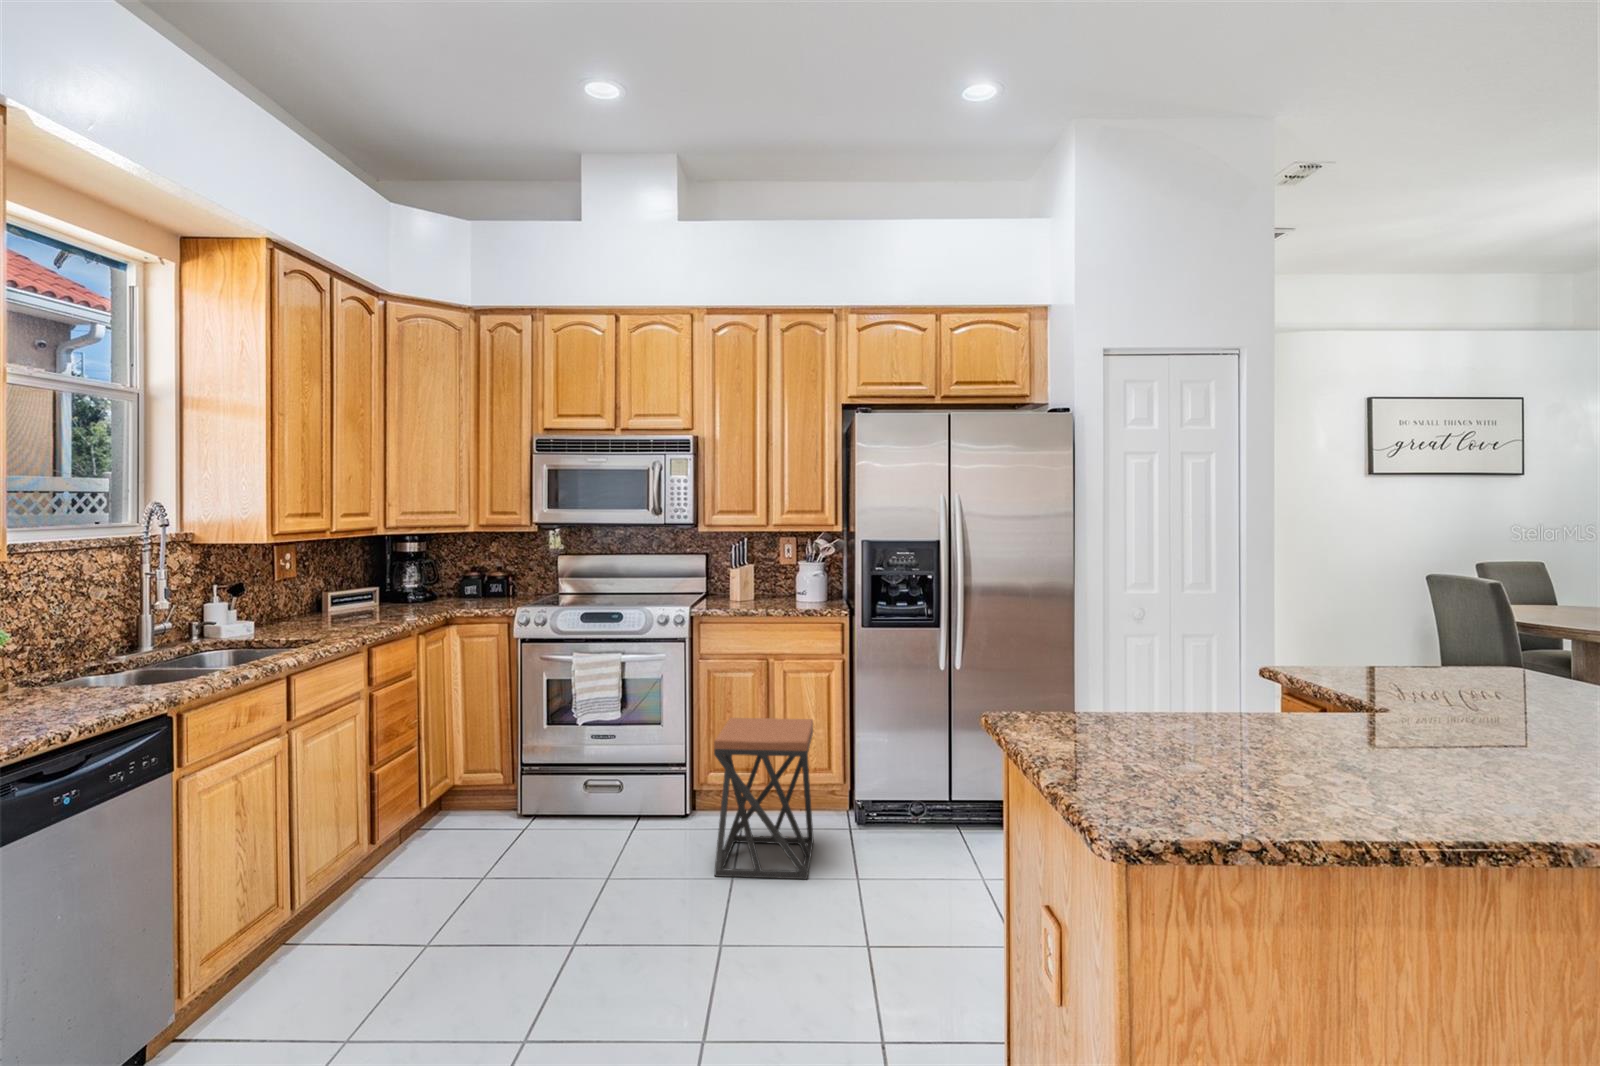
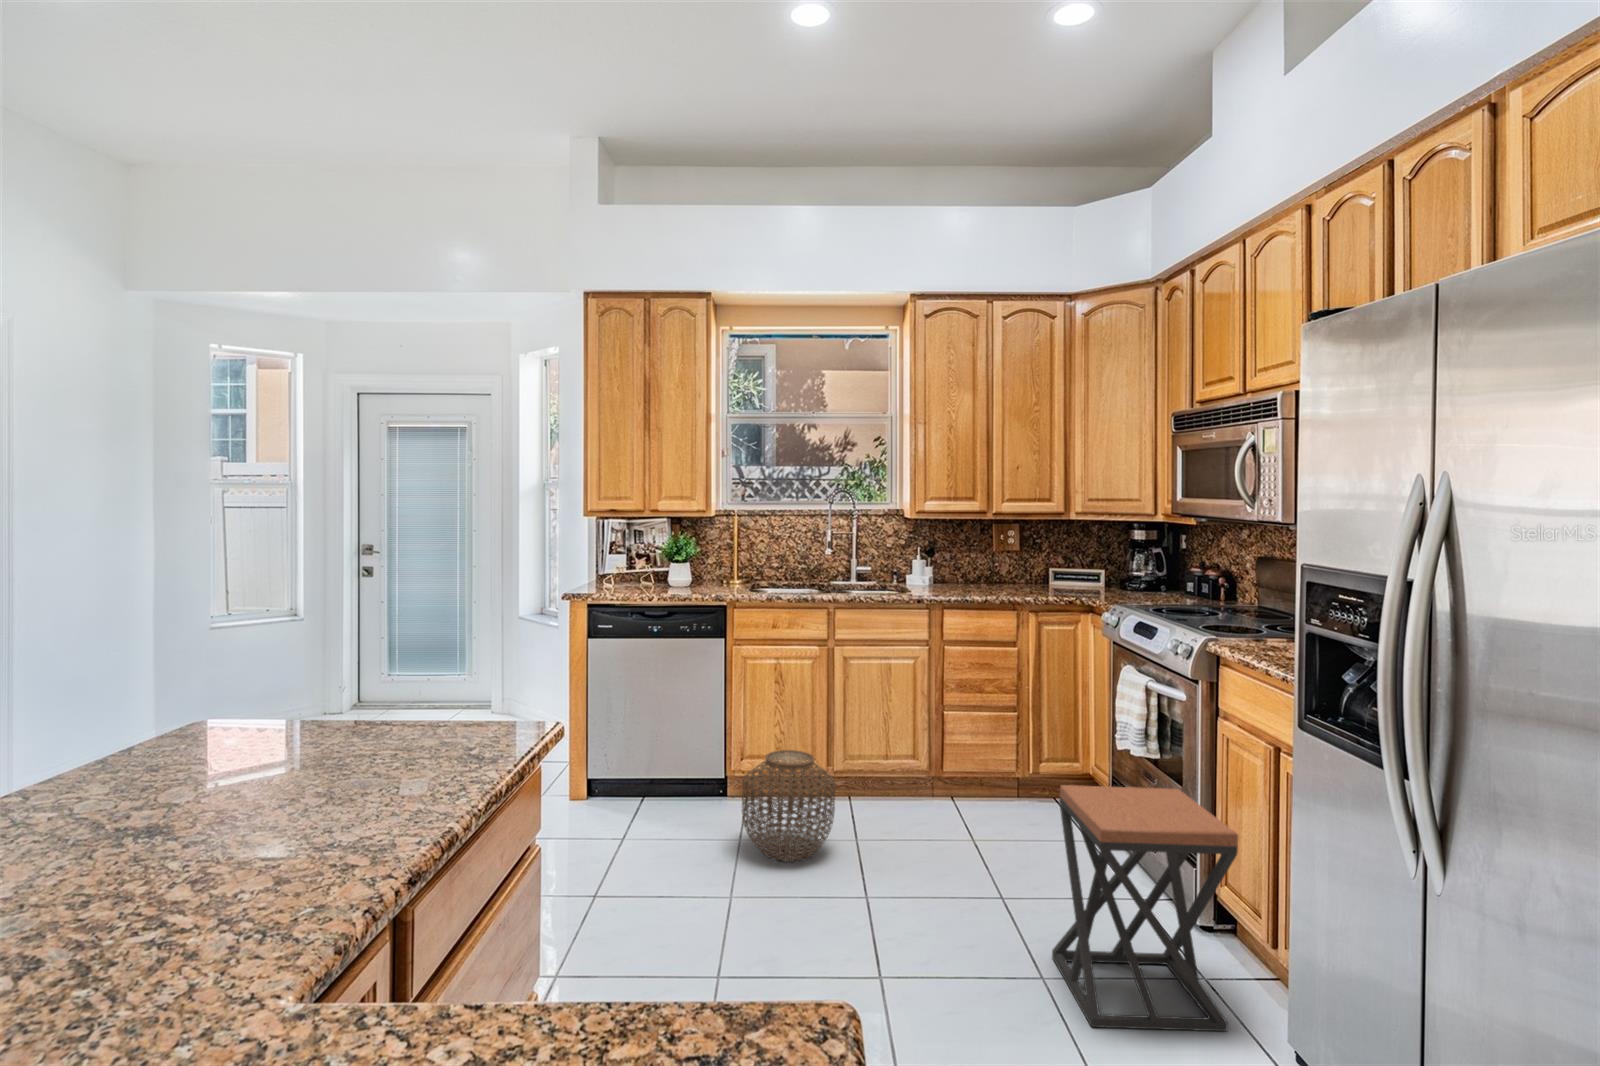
woven basket: none [343,851,478,1006] -> present [742,750,835,862]

